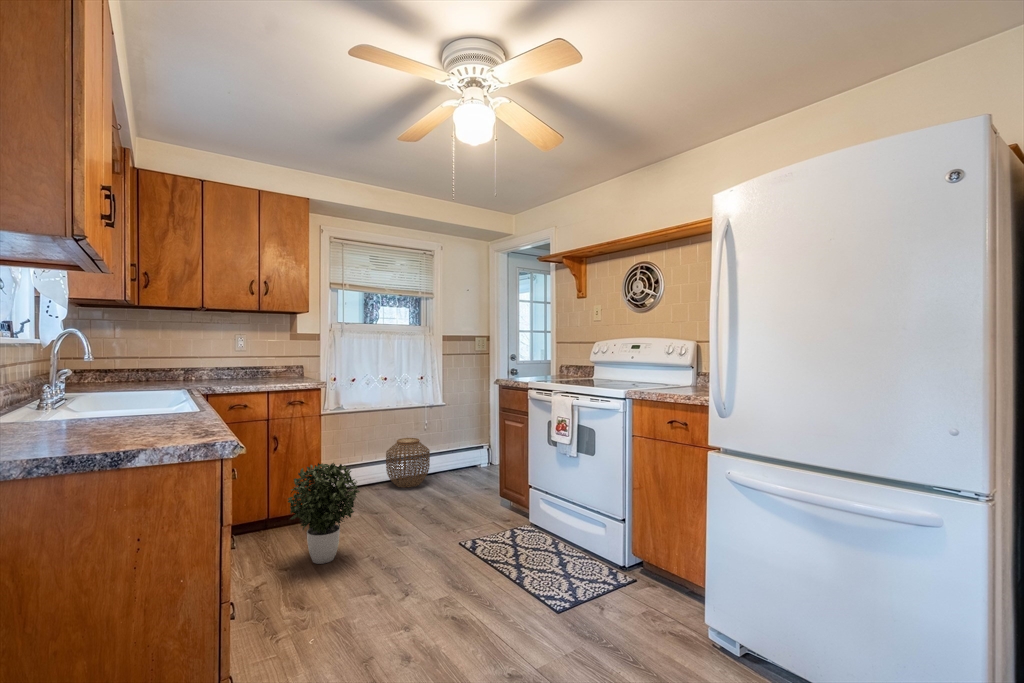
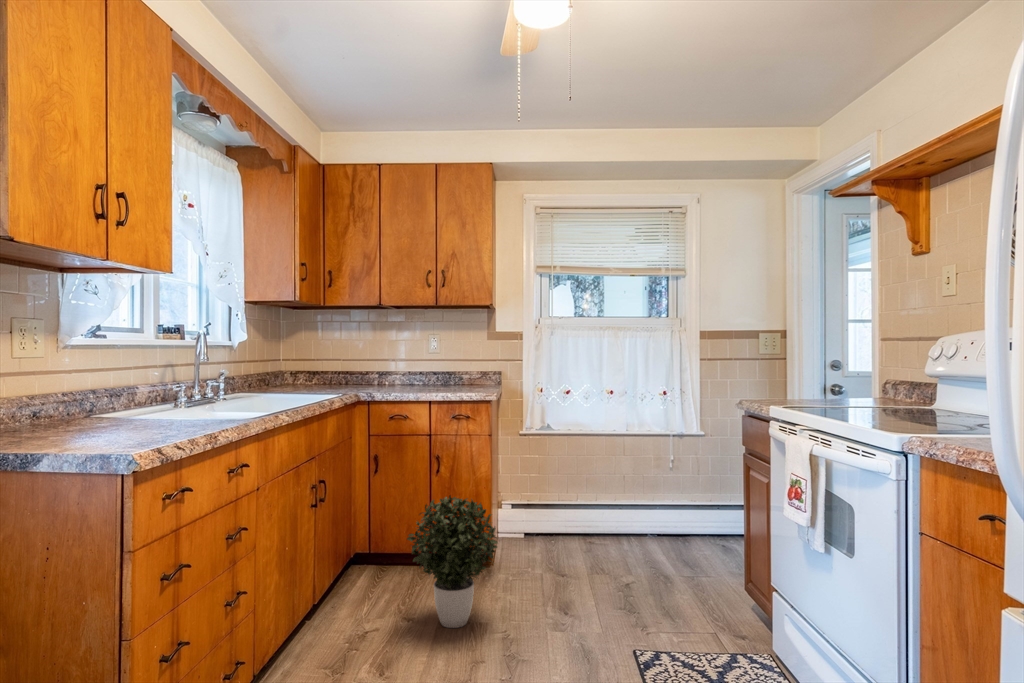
woven basket: present [386,438,430,488] -> none [605,478,667,550]

